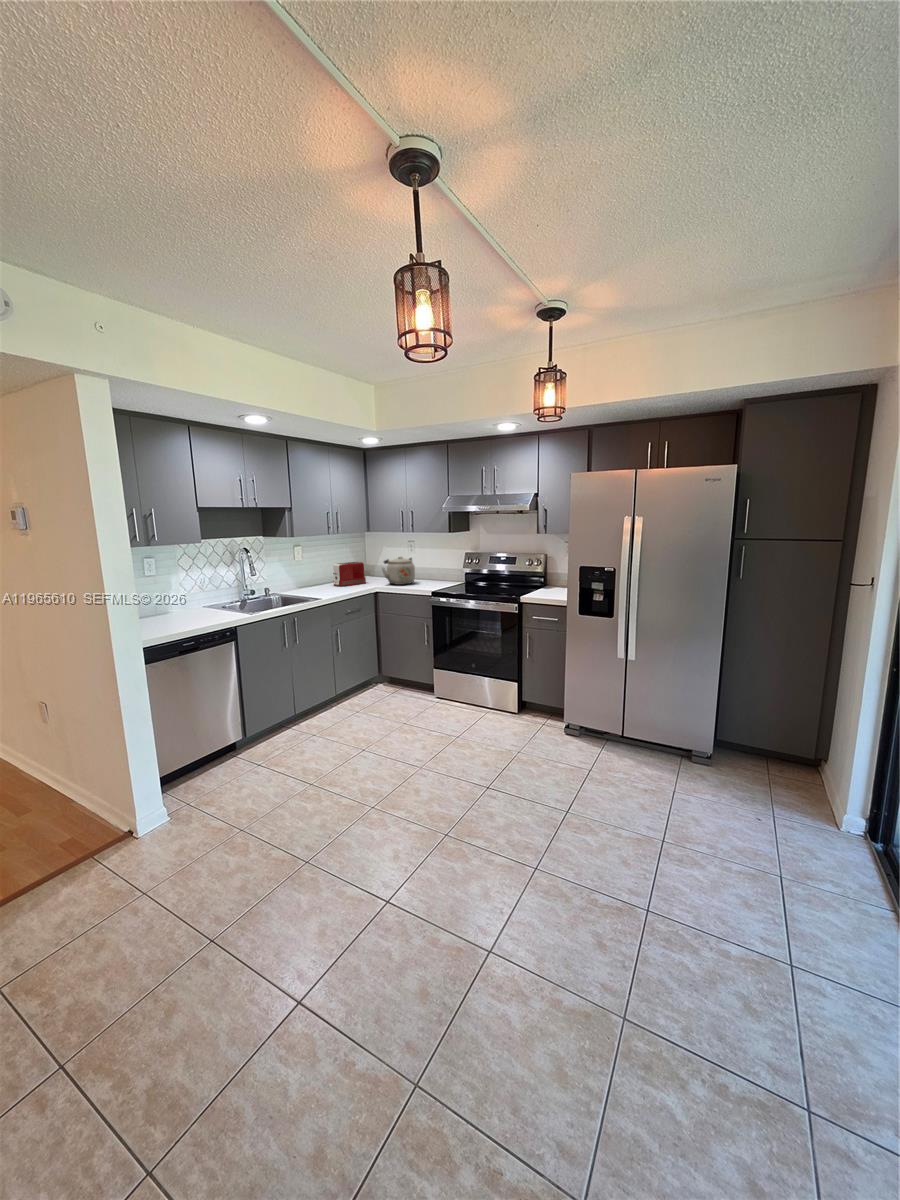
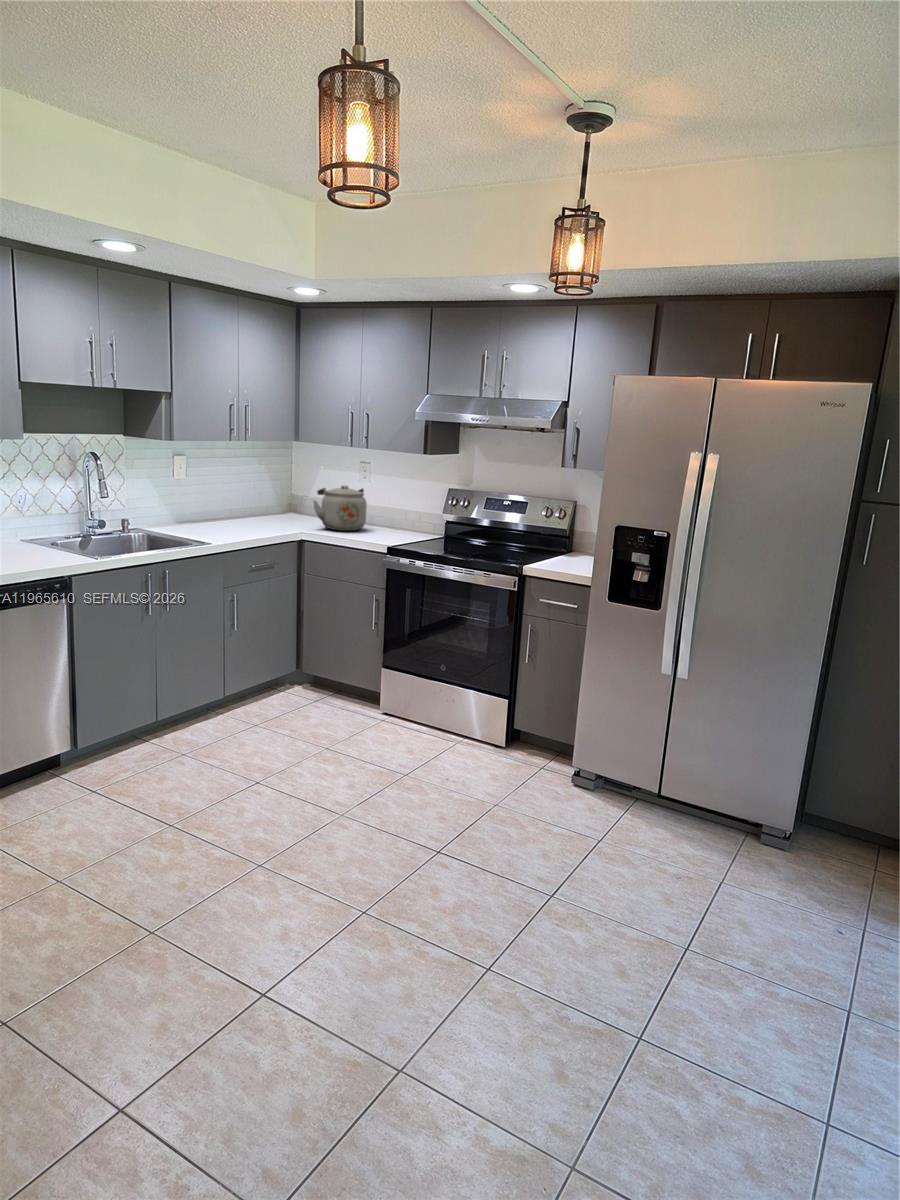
toaster: present [333,562,366,586] -> none [234,488,287,525]

